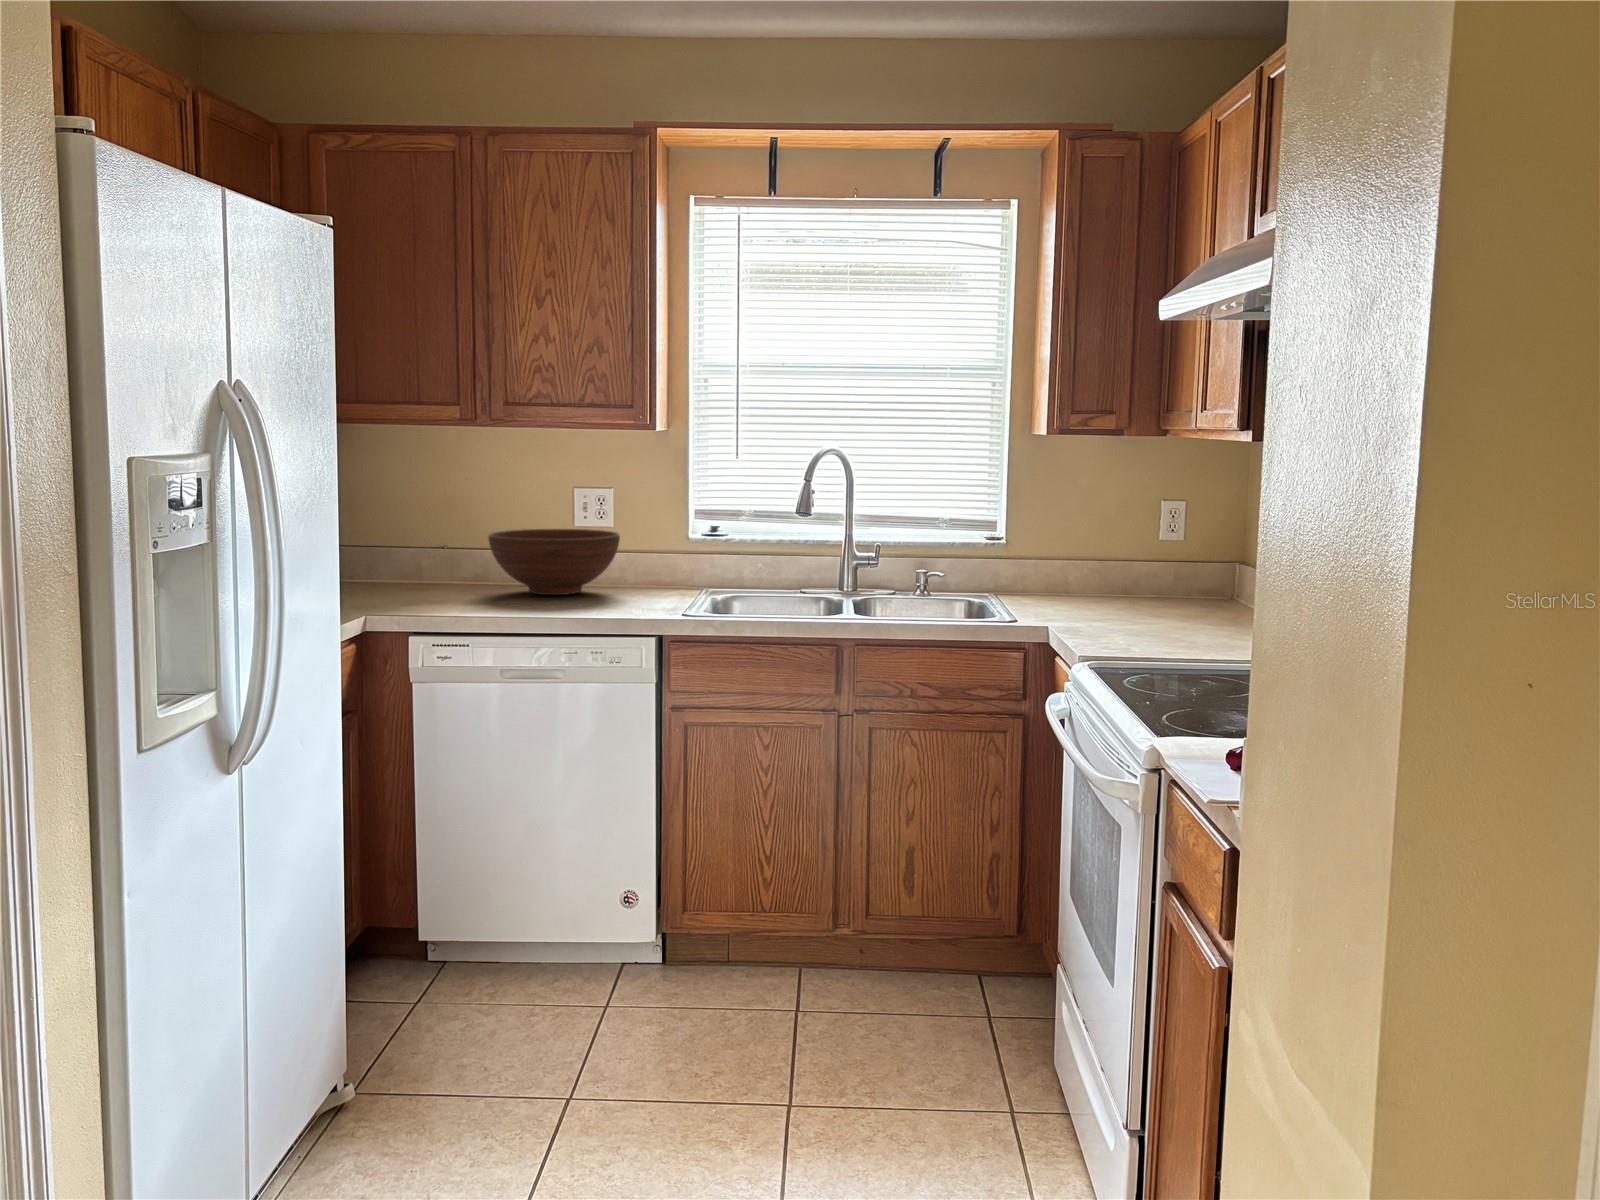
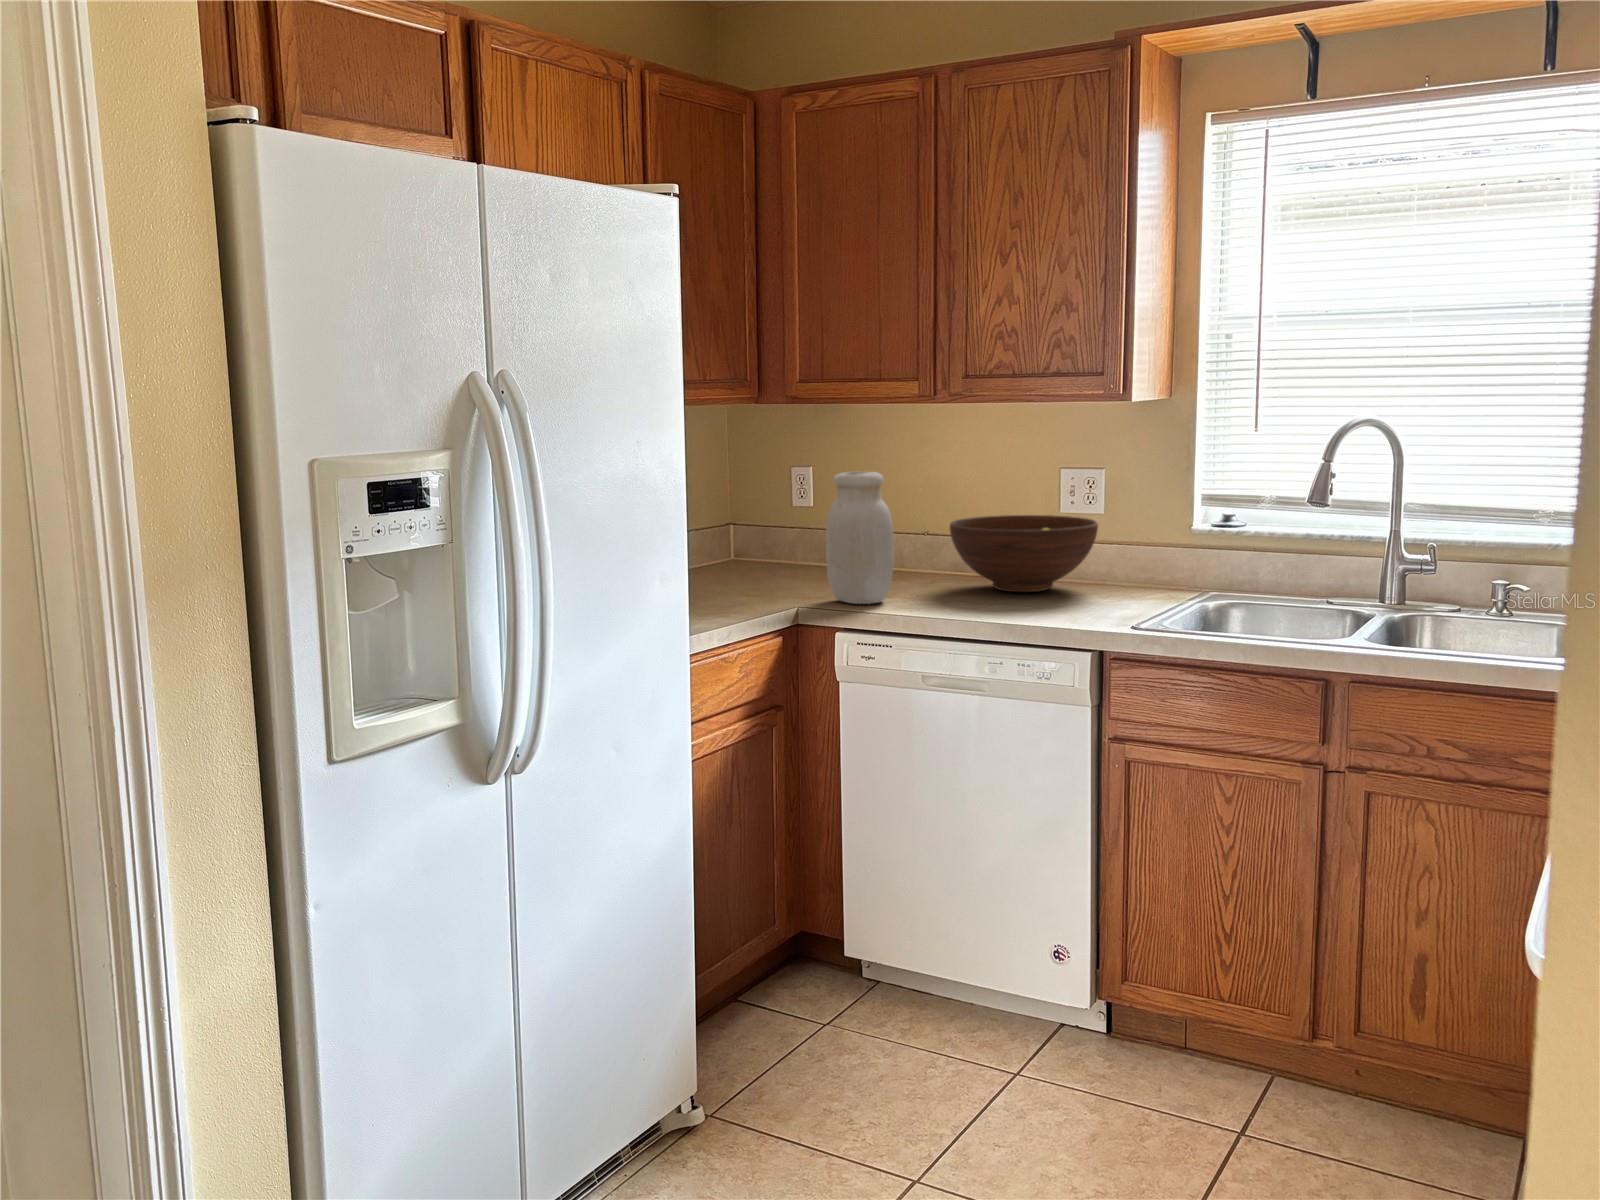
jar: none [386,487,453,609] -> present [826,472,894,604]

